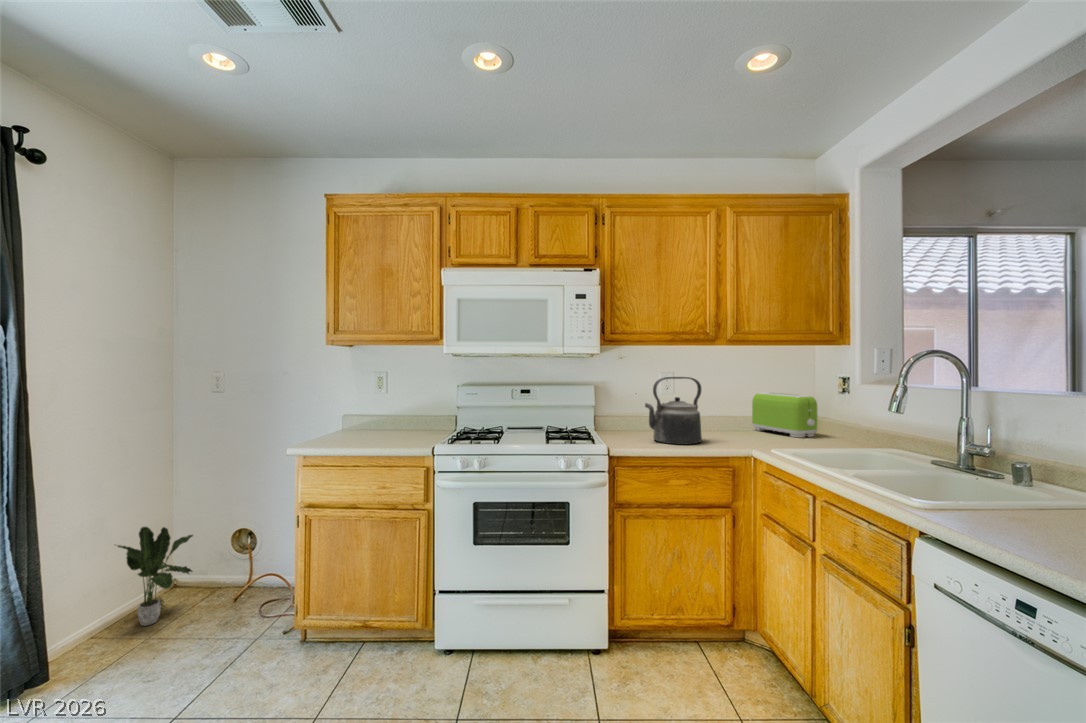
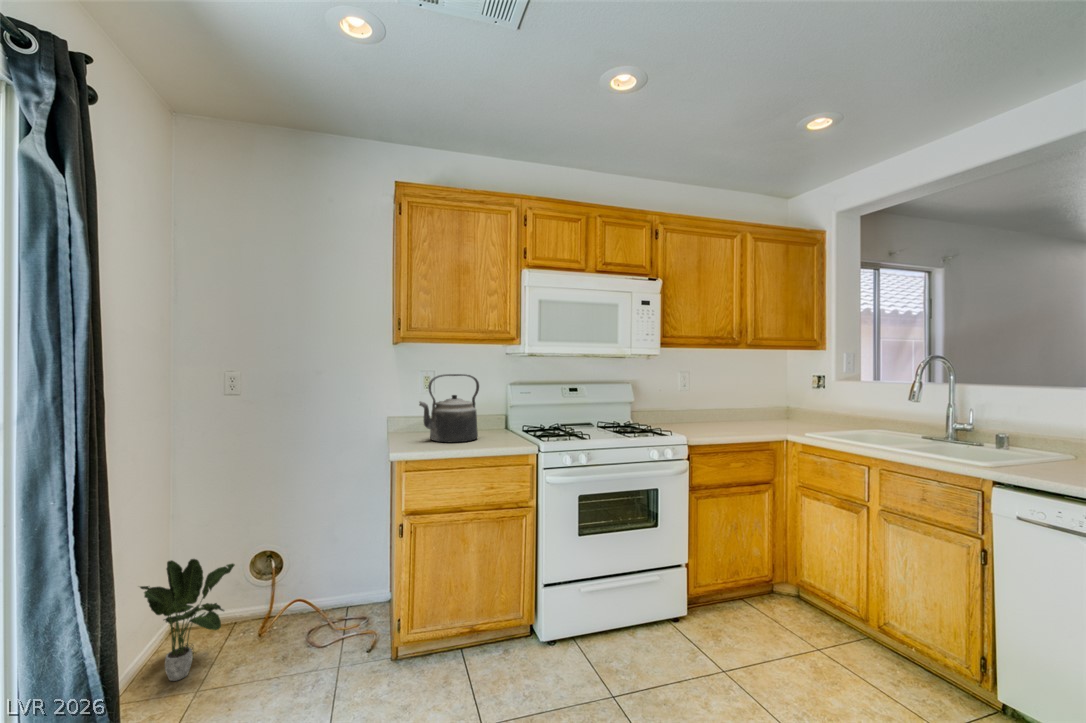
kettle: present [645,377,702,444] -> present [419,374,479,442]
toaster: present [752,392,817,438] -> none [749,388,805,424]

